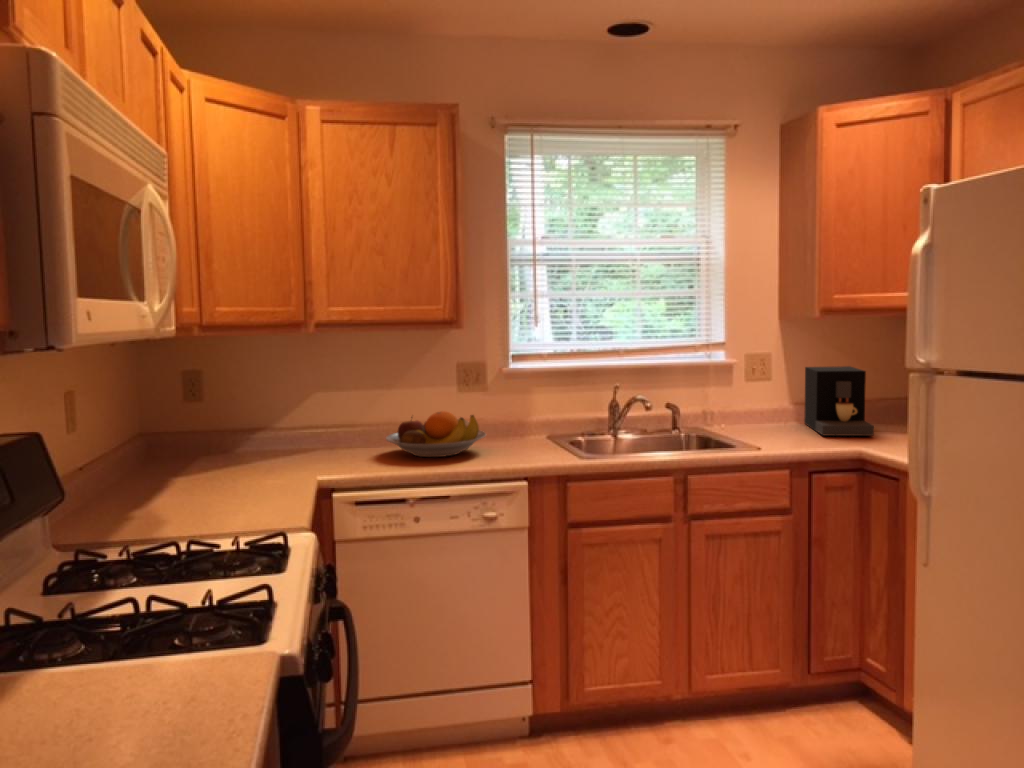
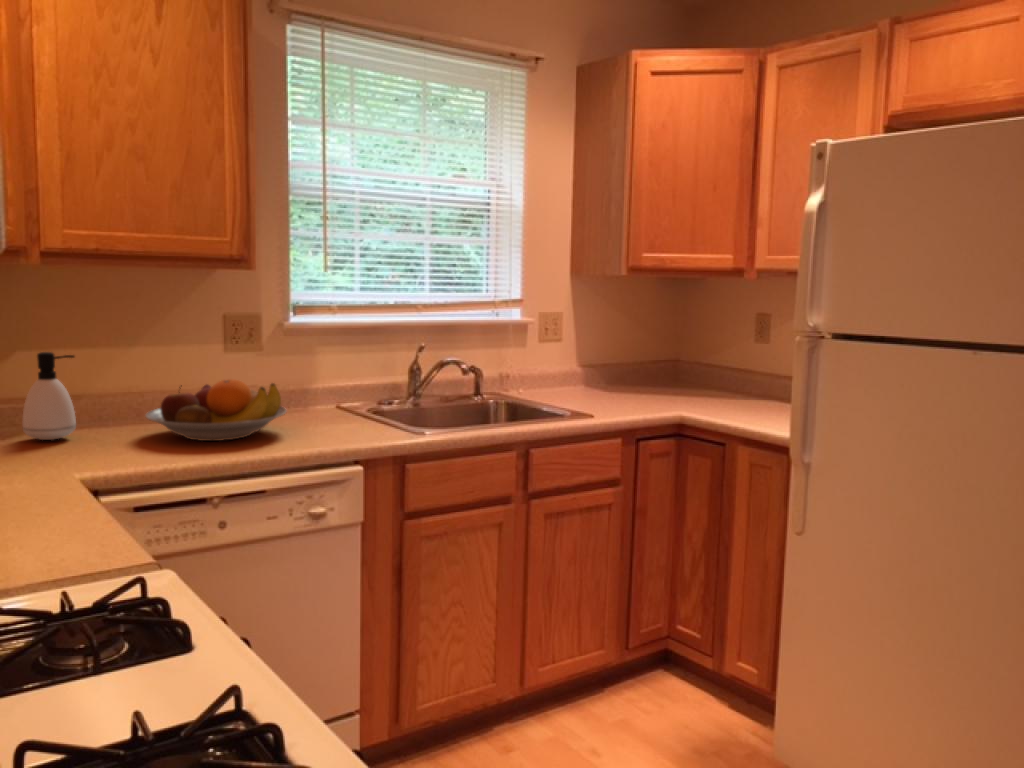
coffee maker: present [804,366,874,436] -> none [596,328,677,399]
soap dispenser: none [313,390,346,451] -> present [23,352,76,440]

